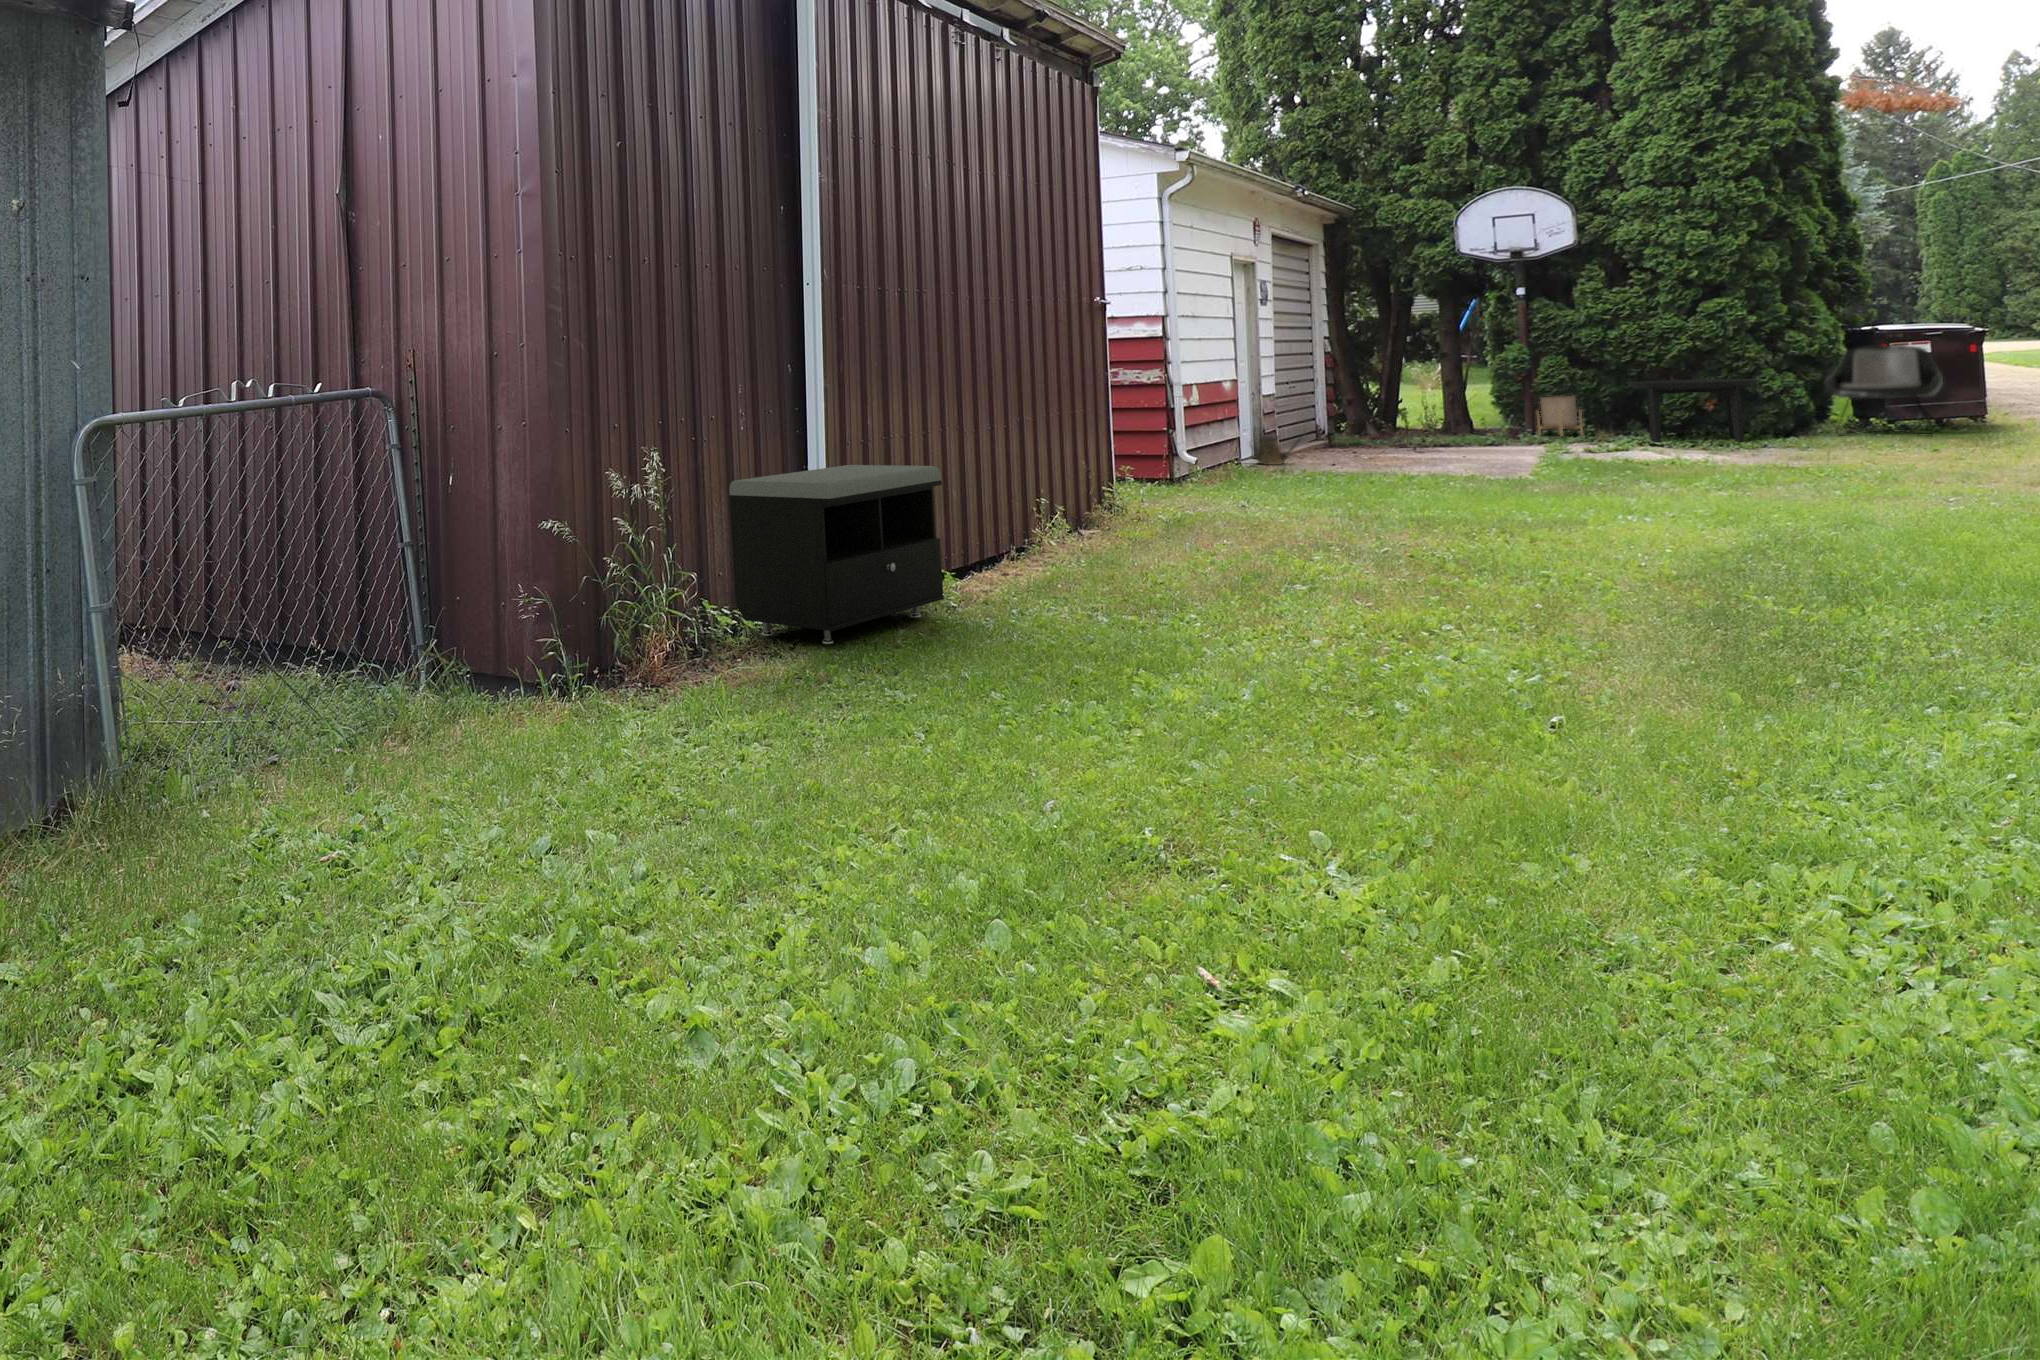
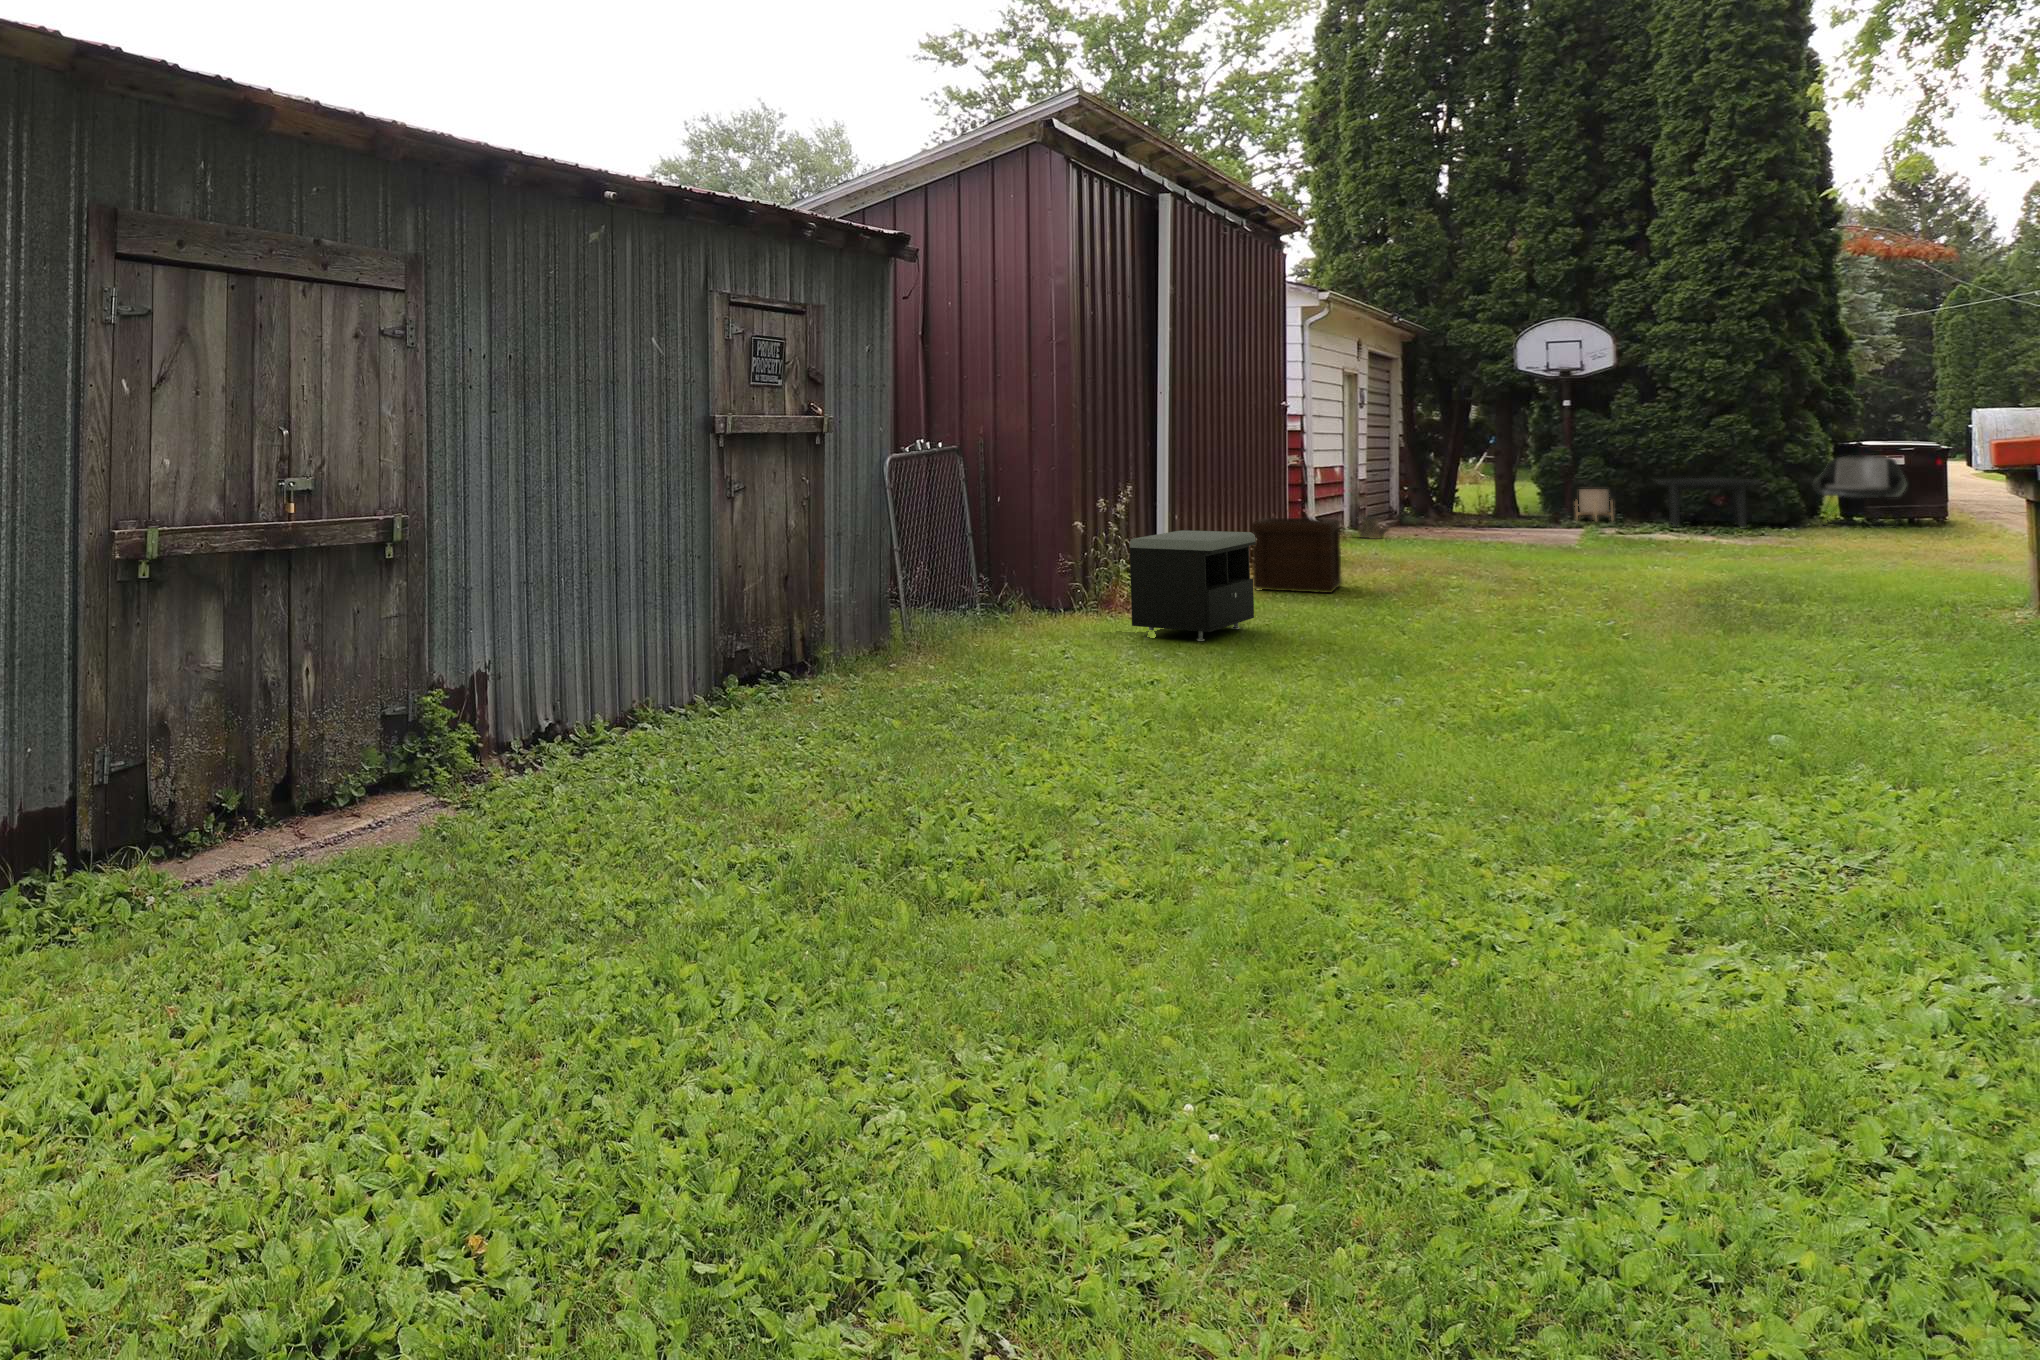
wooden crate: none [1025,441,1158,548] -> present [1251,518,1342,593]

